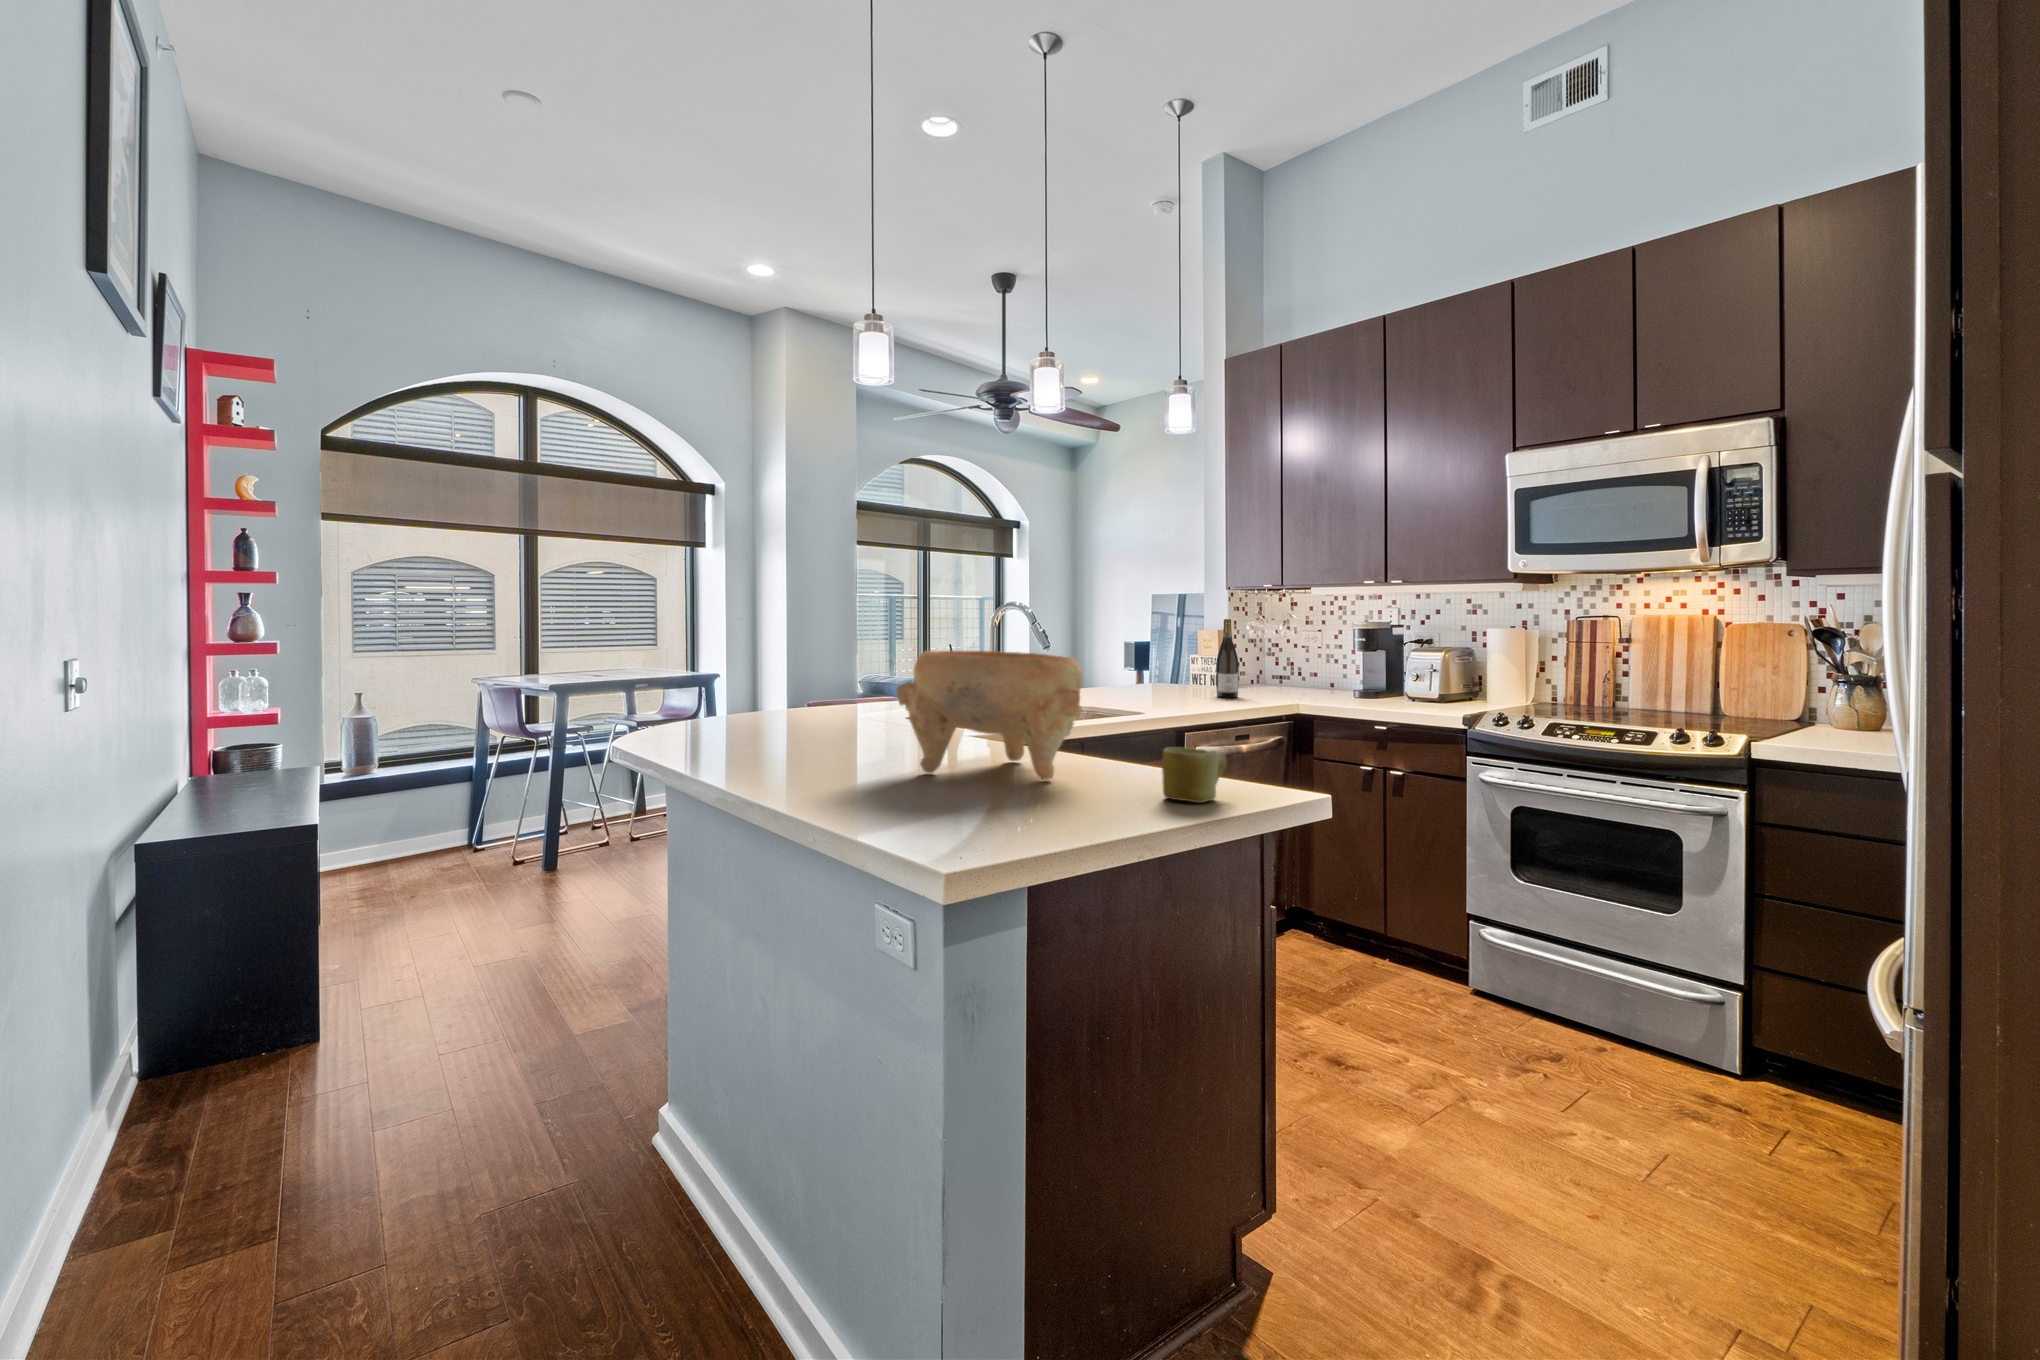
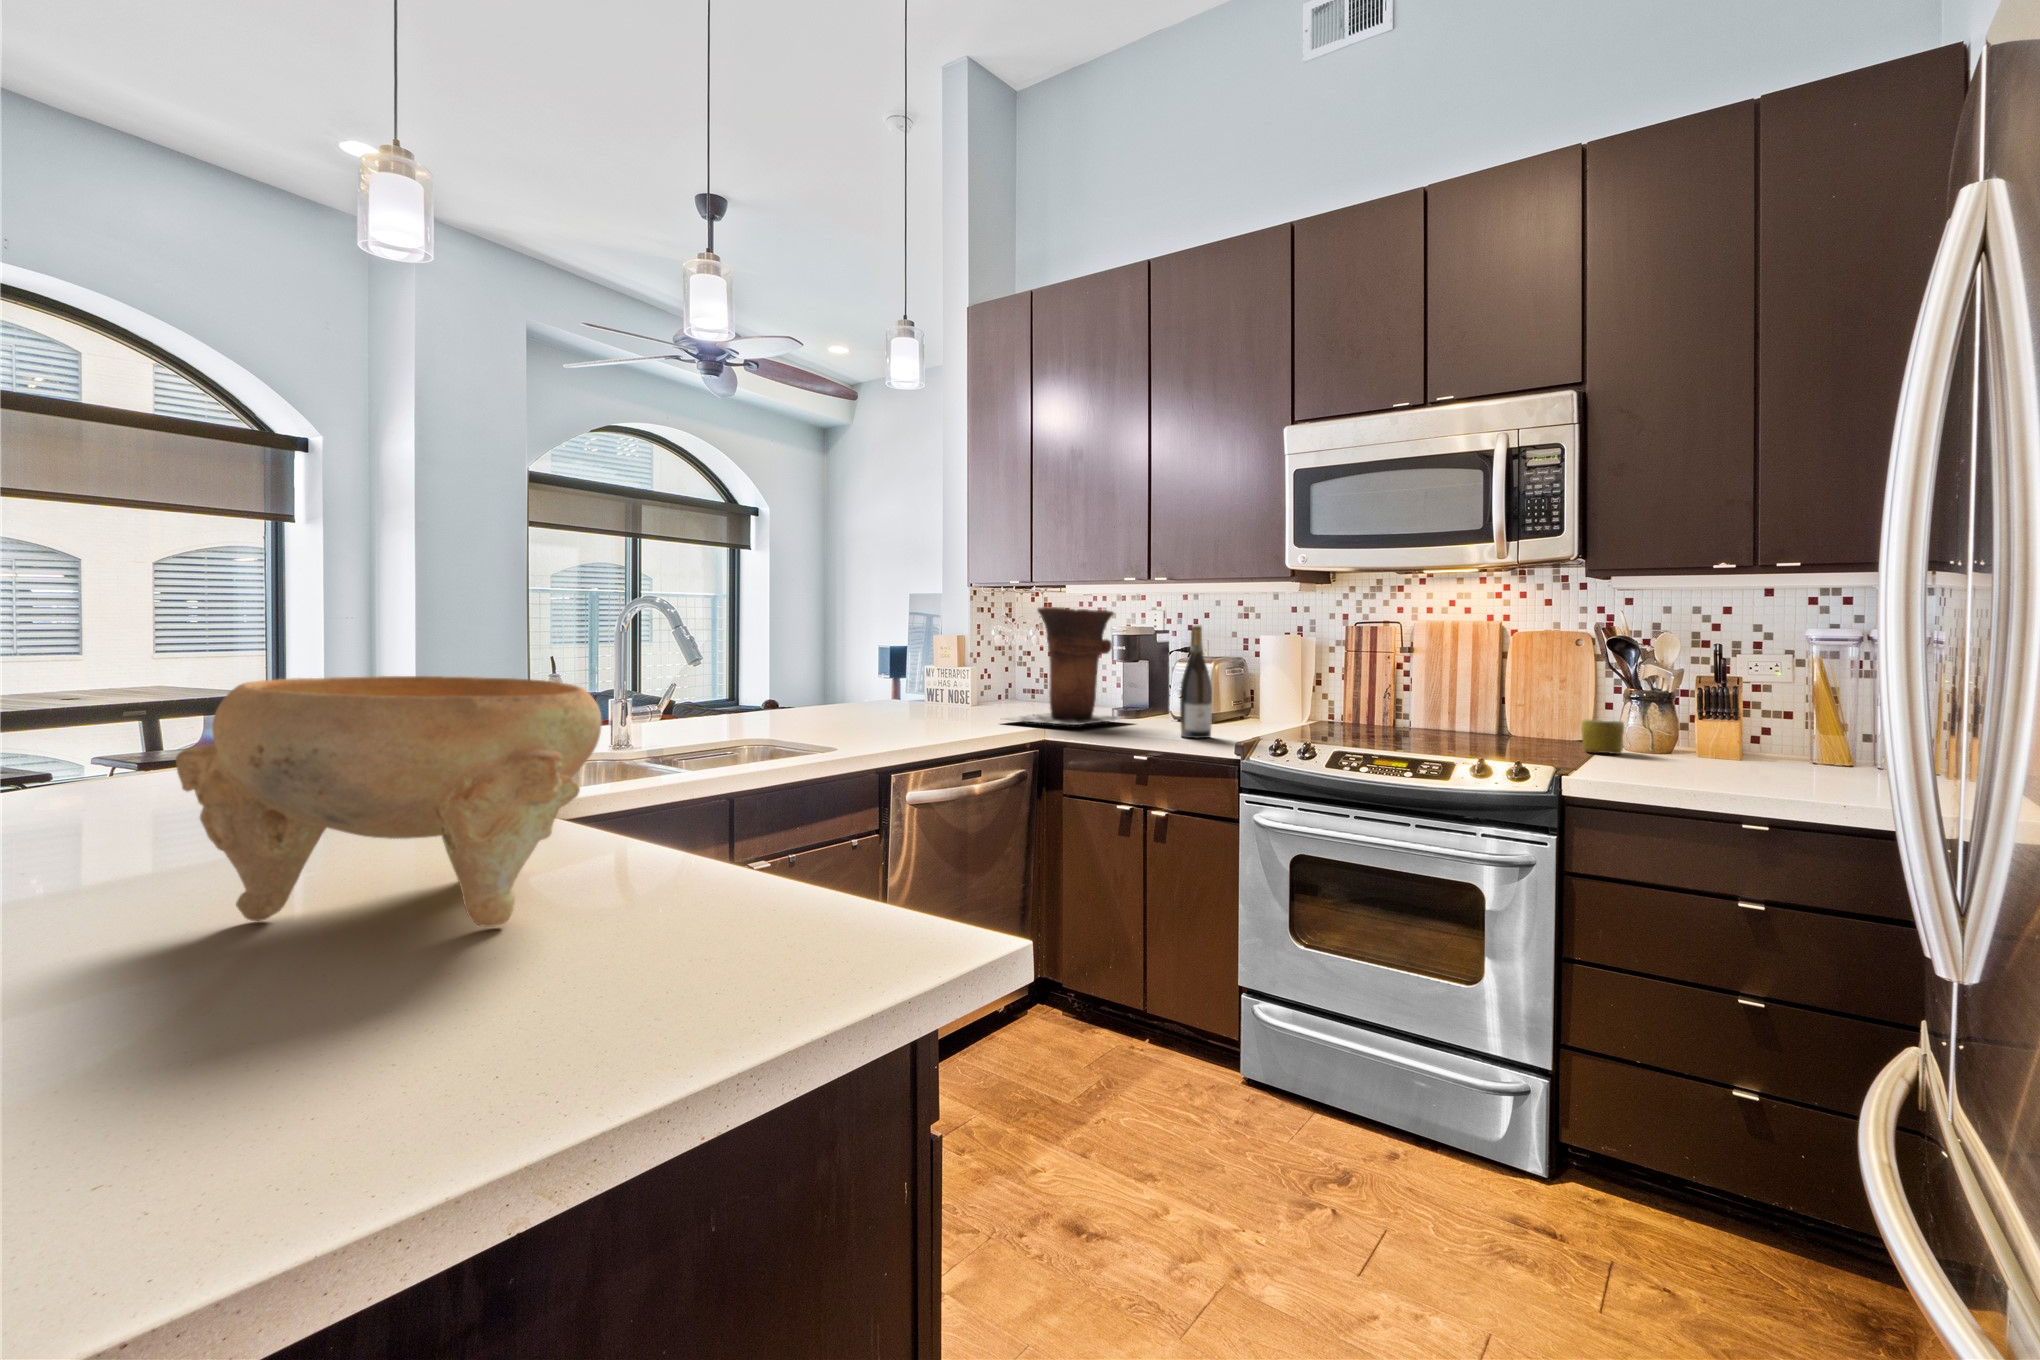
vase: none [1259,606,1375,701] -> present [1006,607,1126,725]
wine bottle: present [1216,619,1239,697] -> present [1180,625,1212,738]
mug: present [1162,748,1227,803] -> present [1581,720,1624,754]

